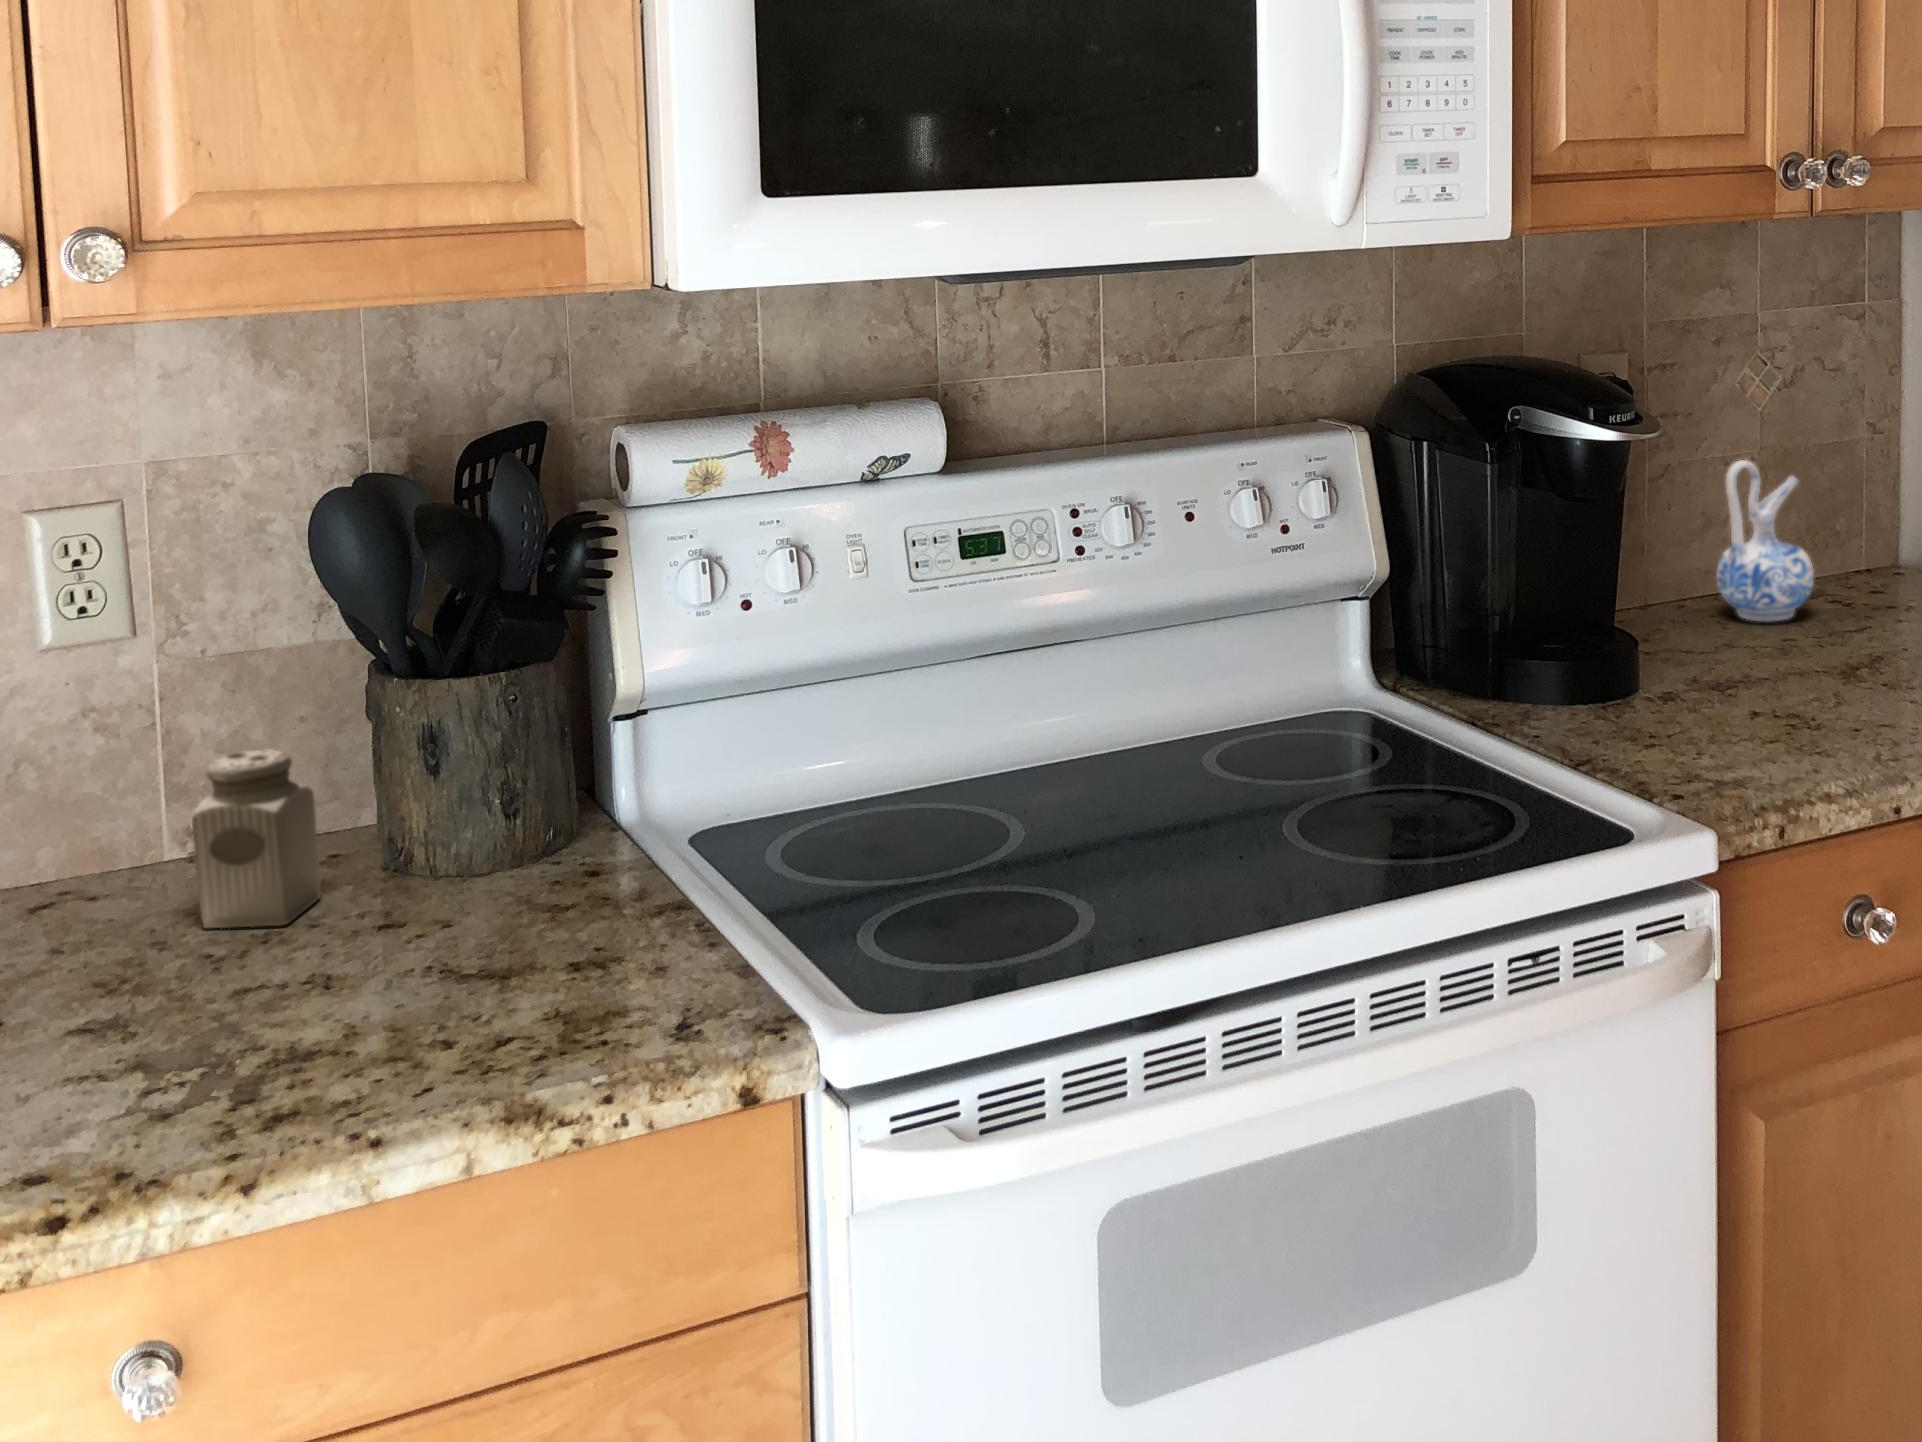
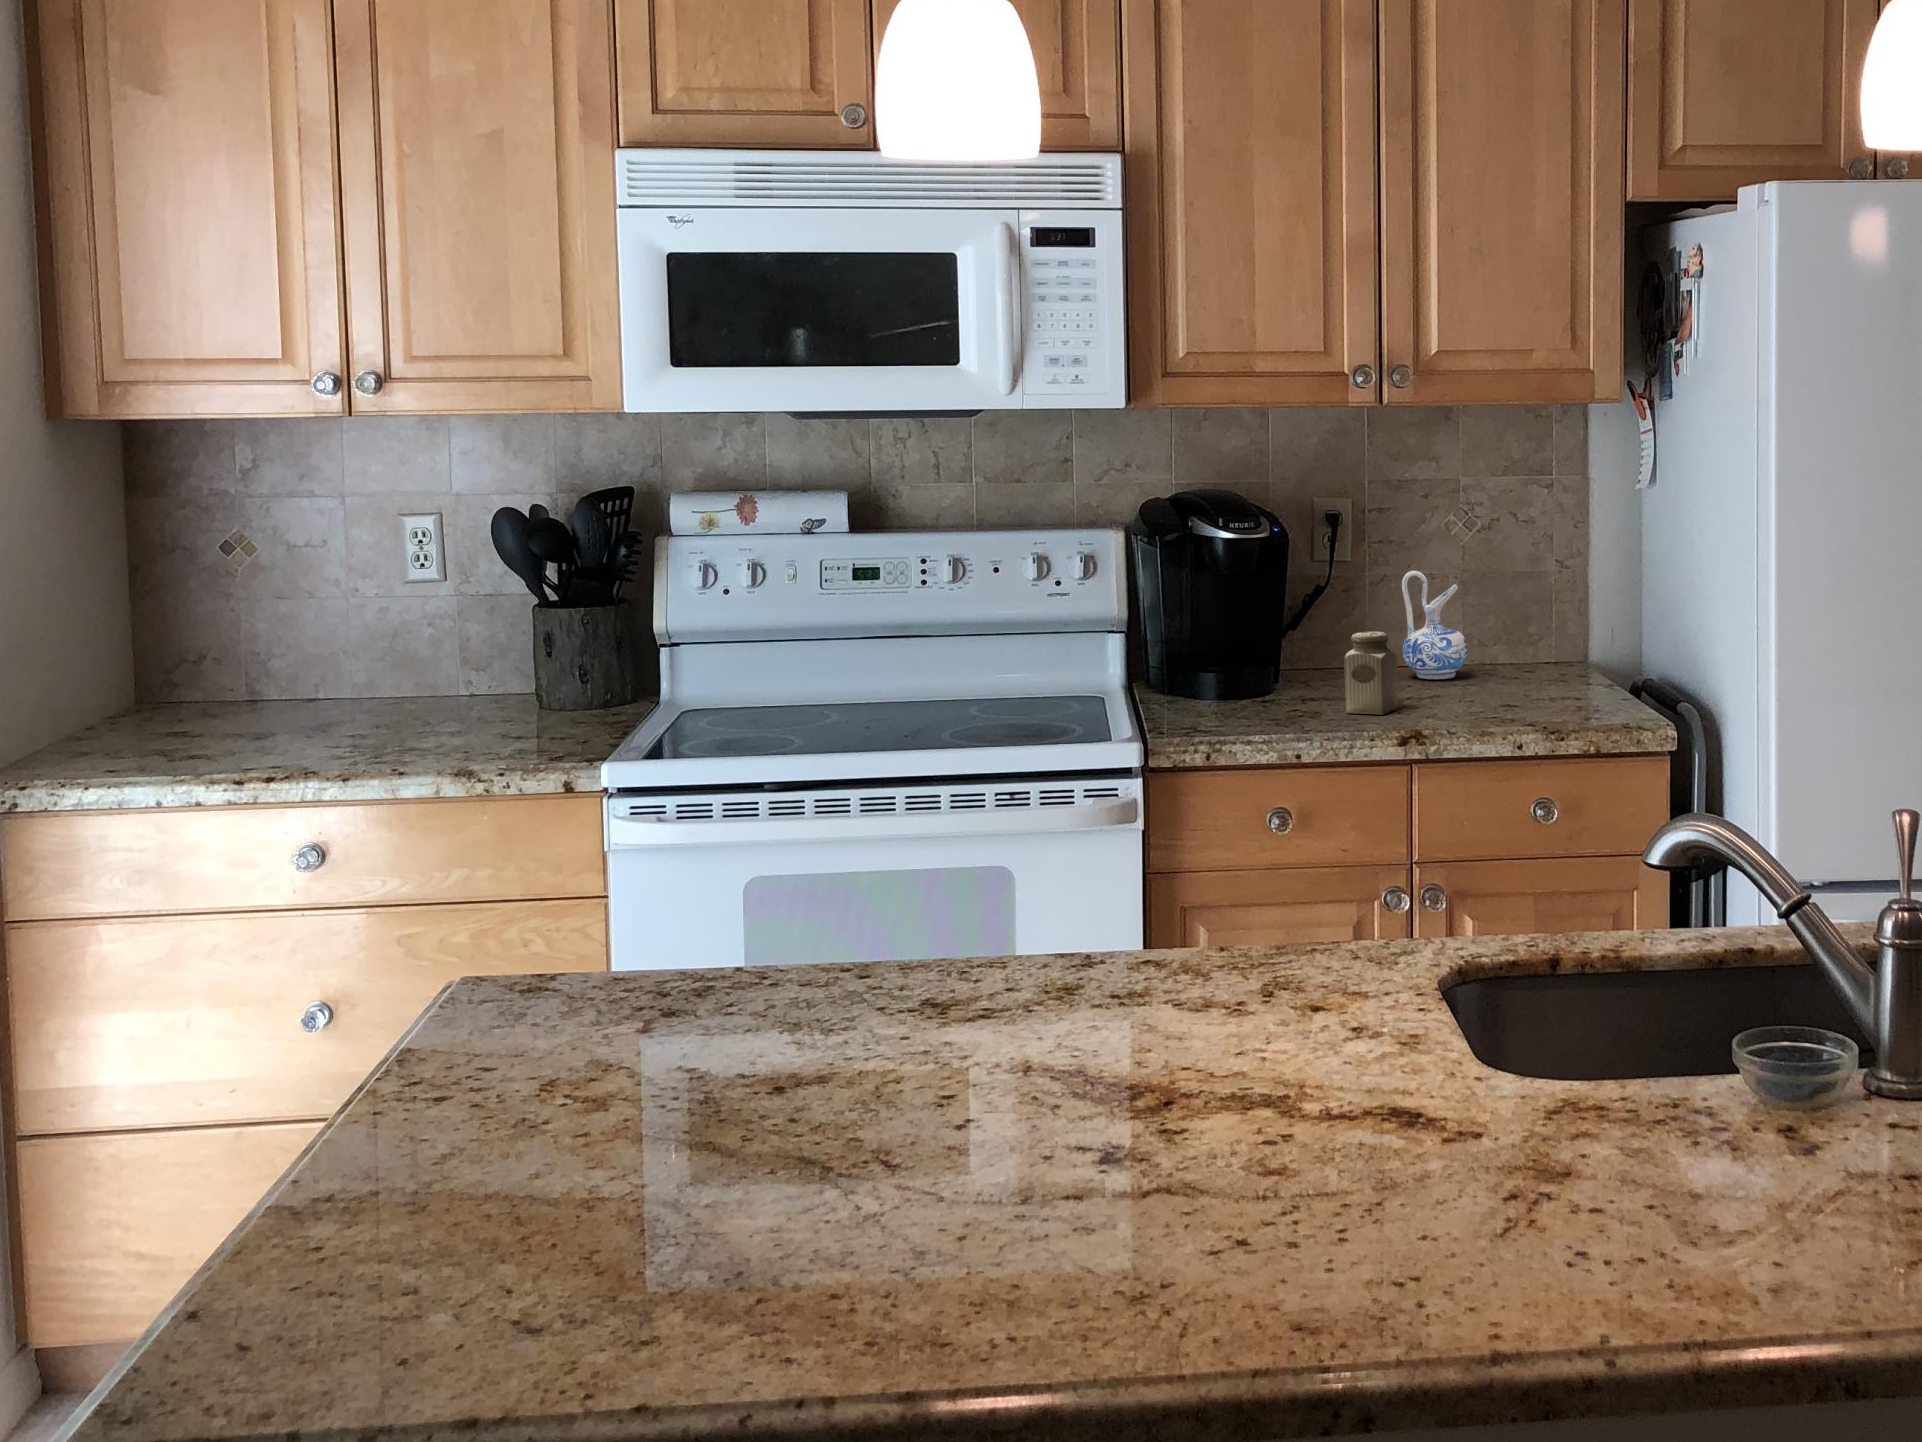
salt shaker: present [192,749,321,928] -> present [1344,631,1397,715]

